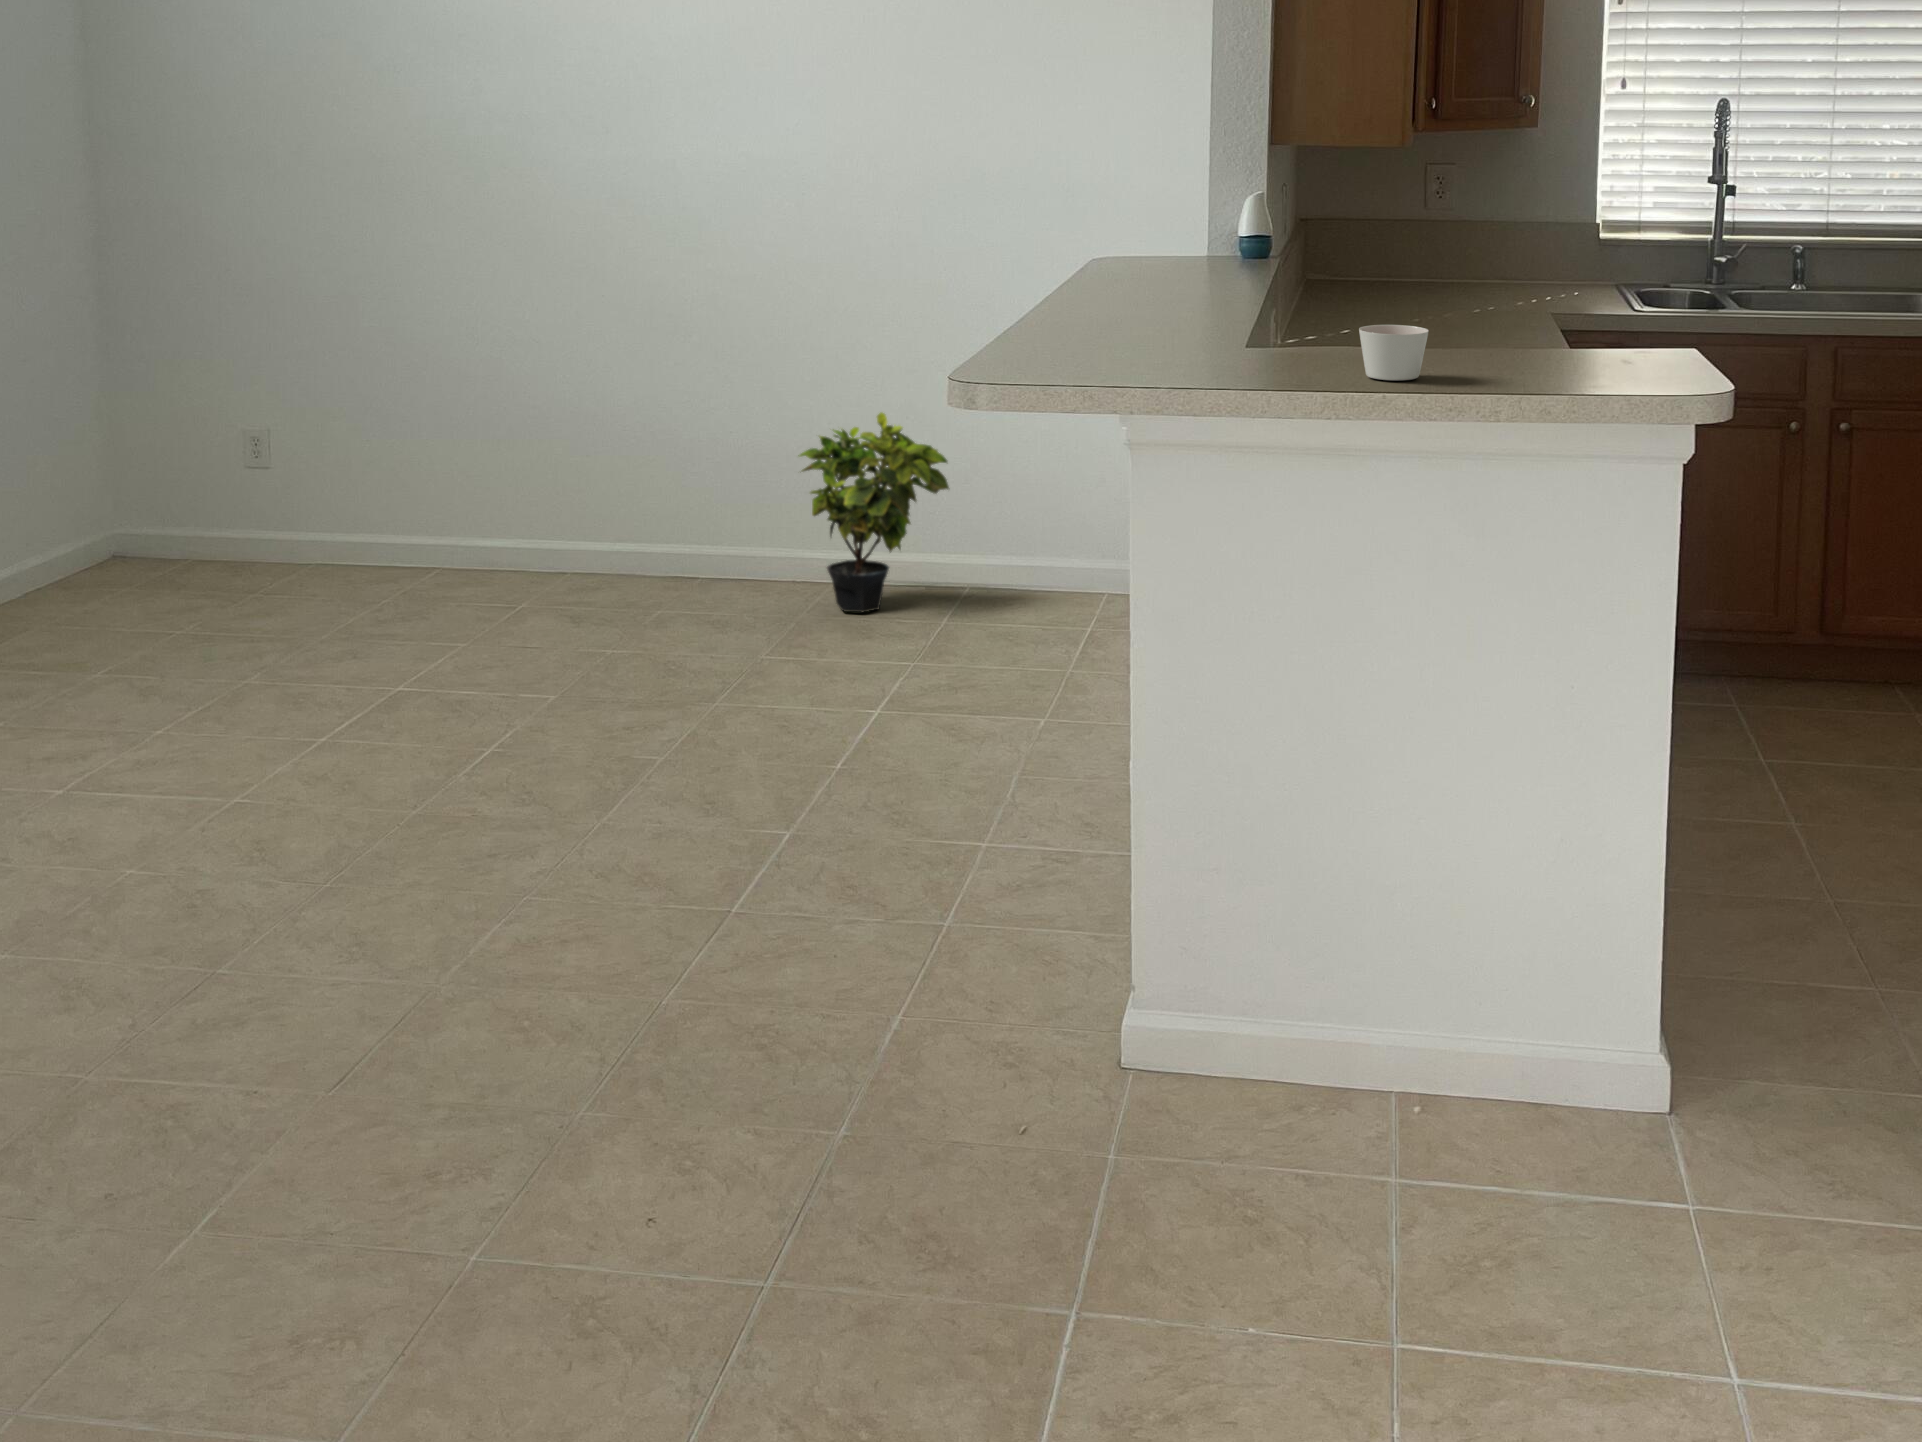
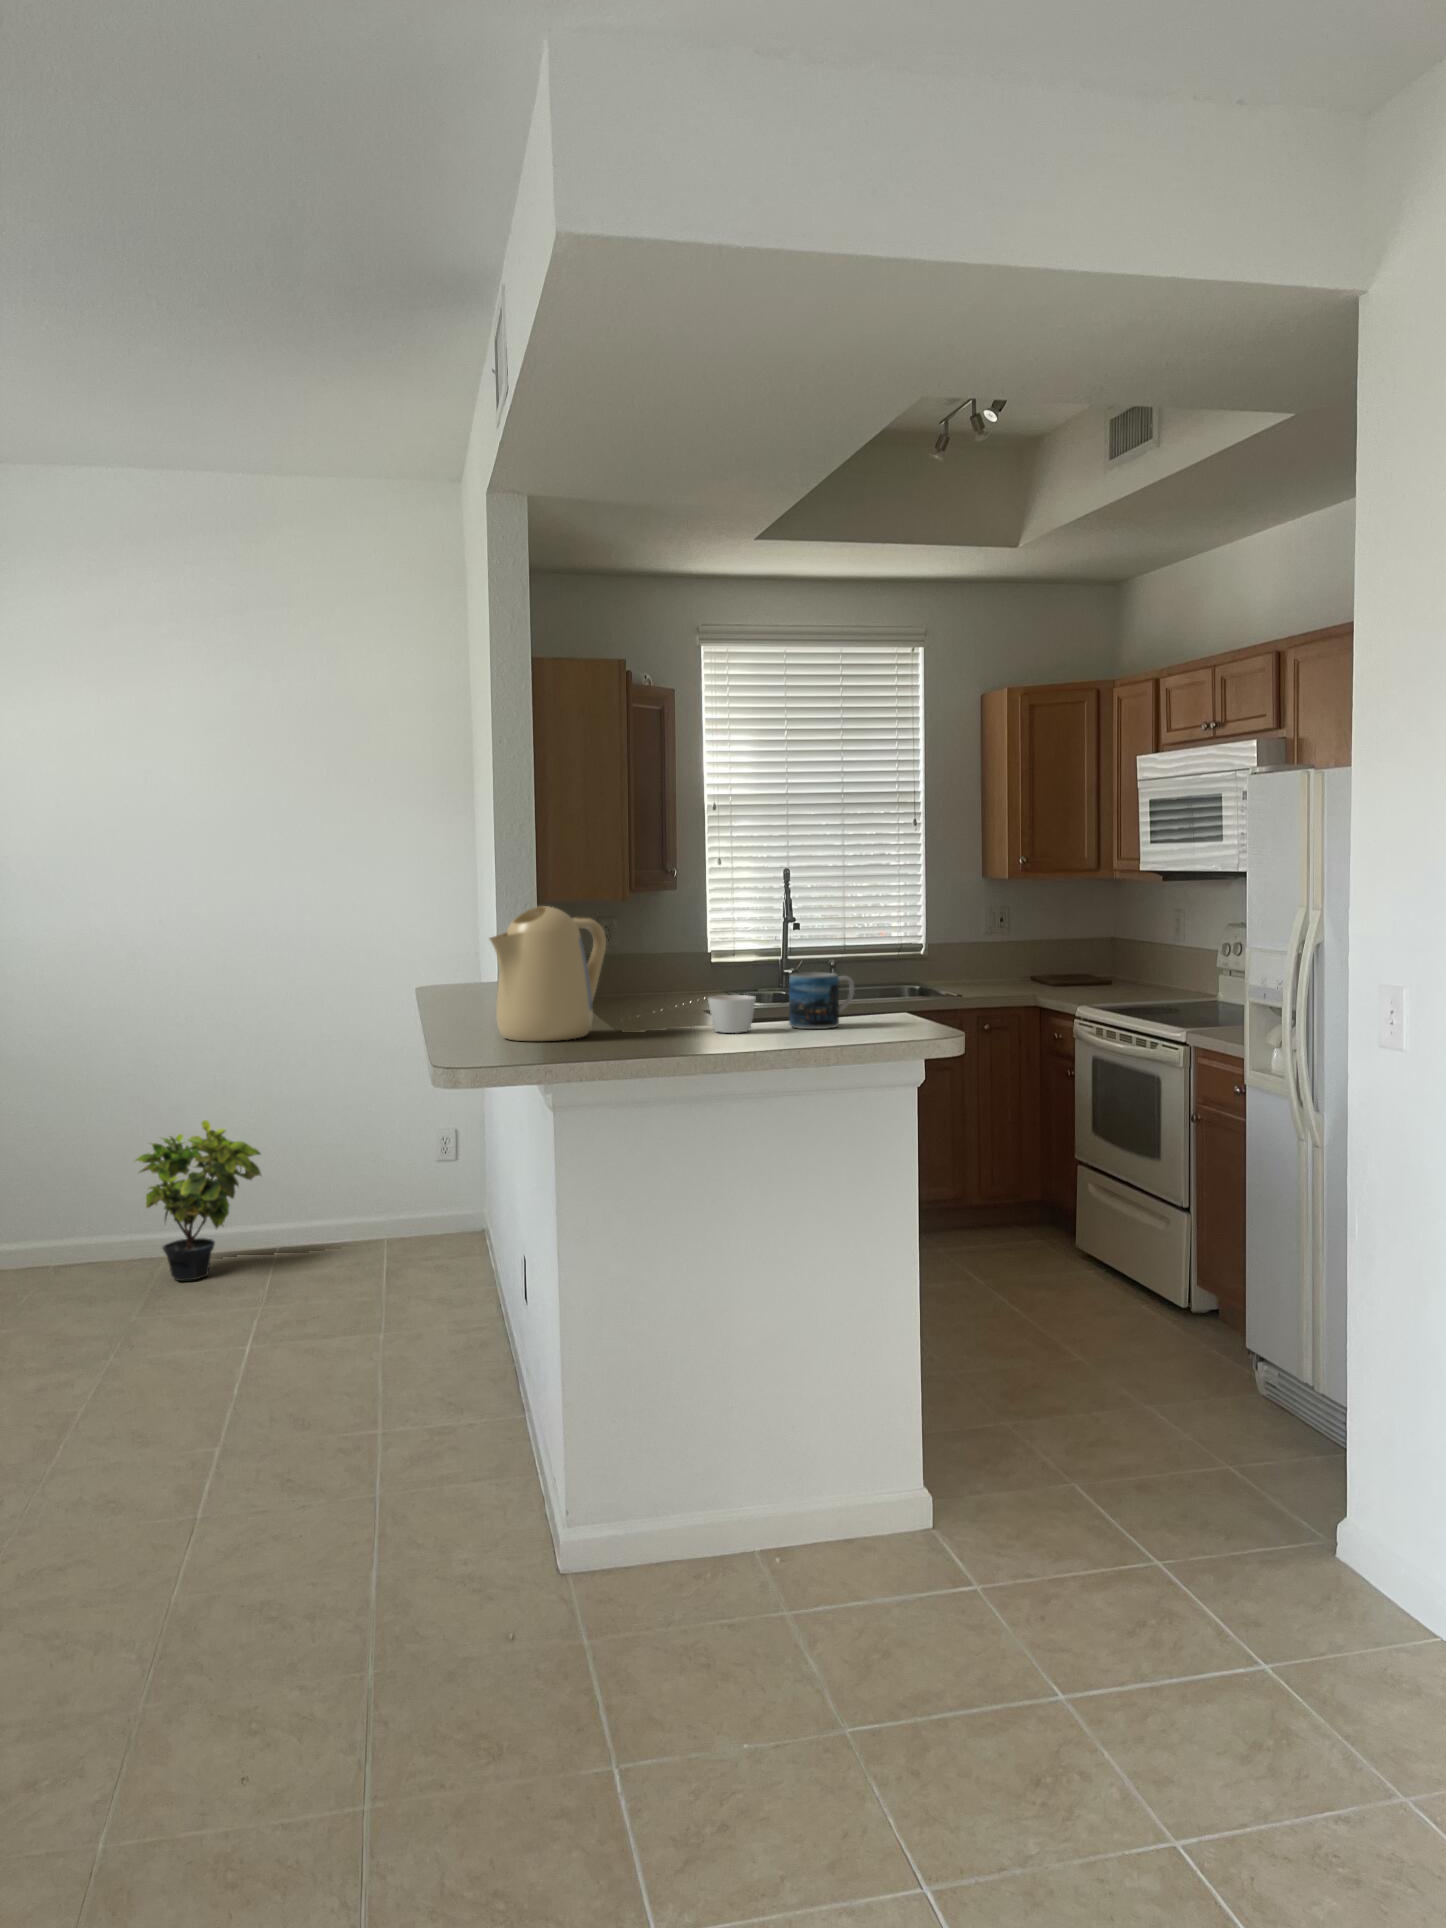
kettle: none [1057,190,1230,373] -> present [490,906,606,1041]
mug: none [1485,298,1593,383] -> present [789,972,854,1029]

